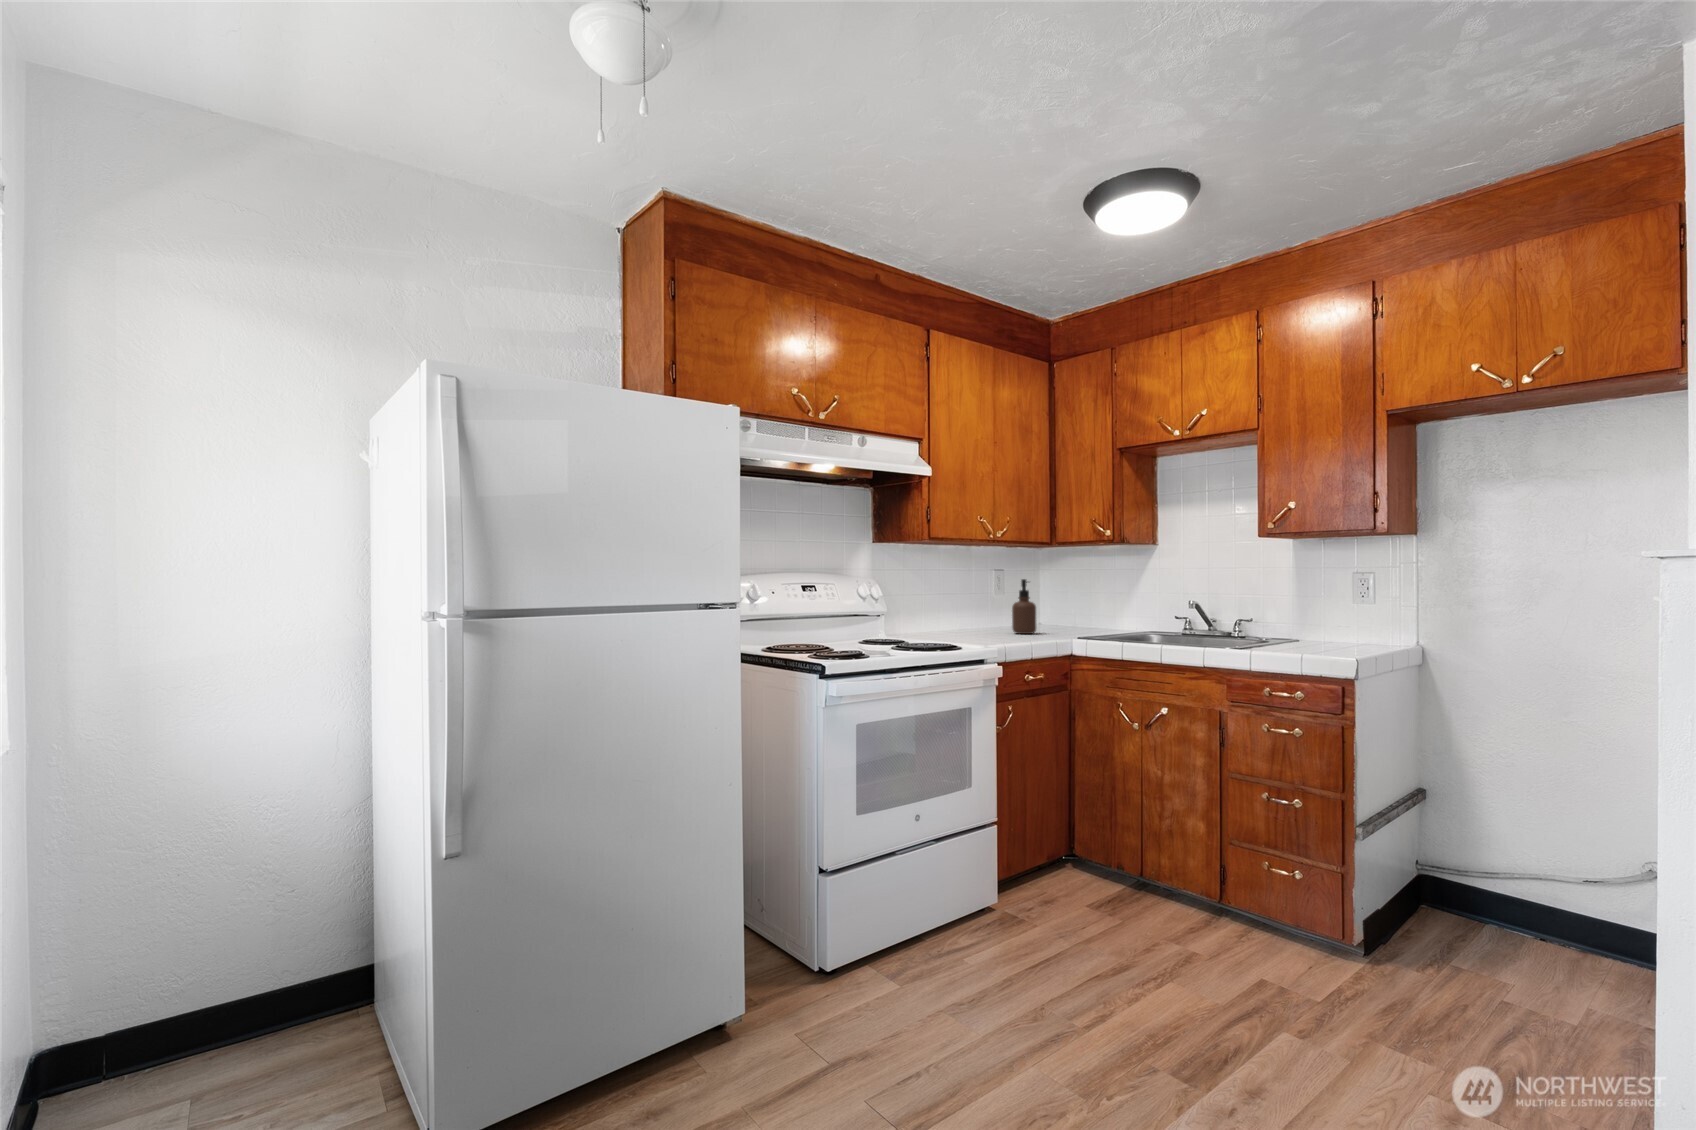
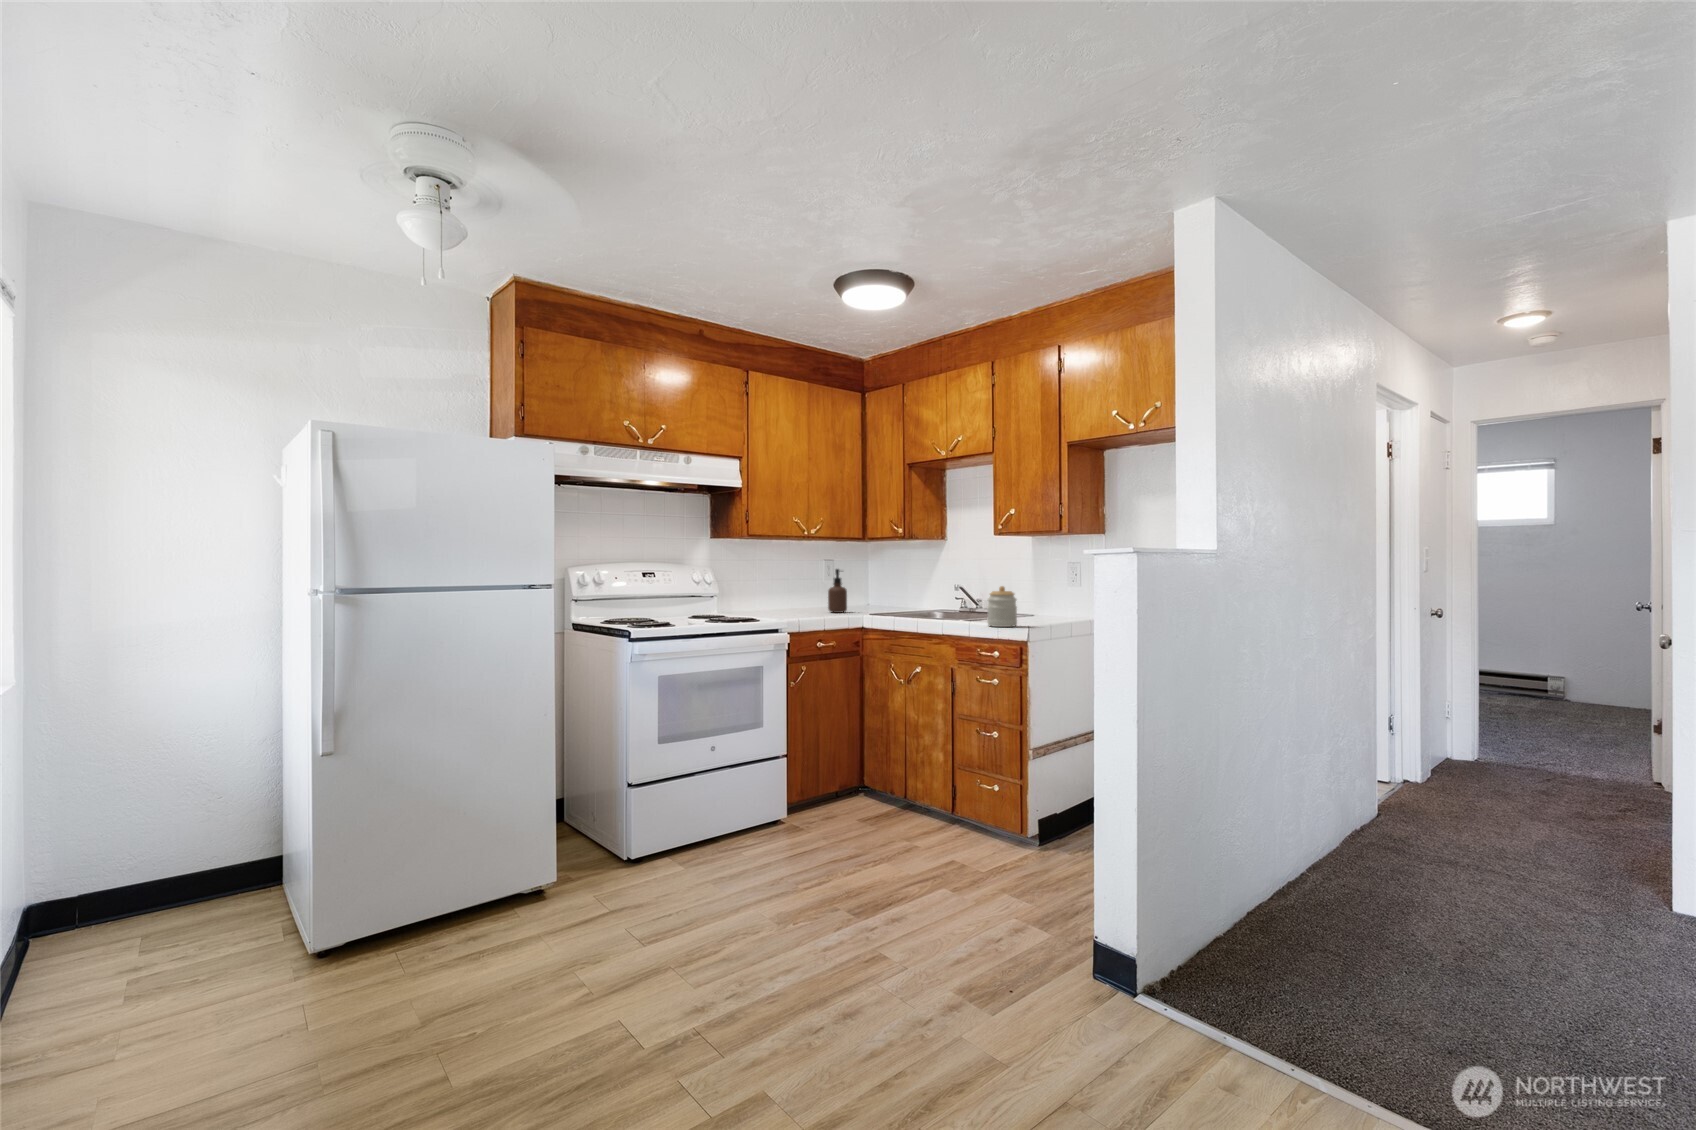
jar: none [1289,603,1336,659] -> present [987,586,1017,627]

